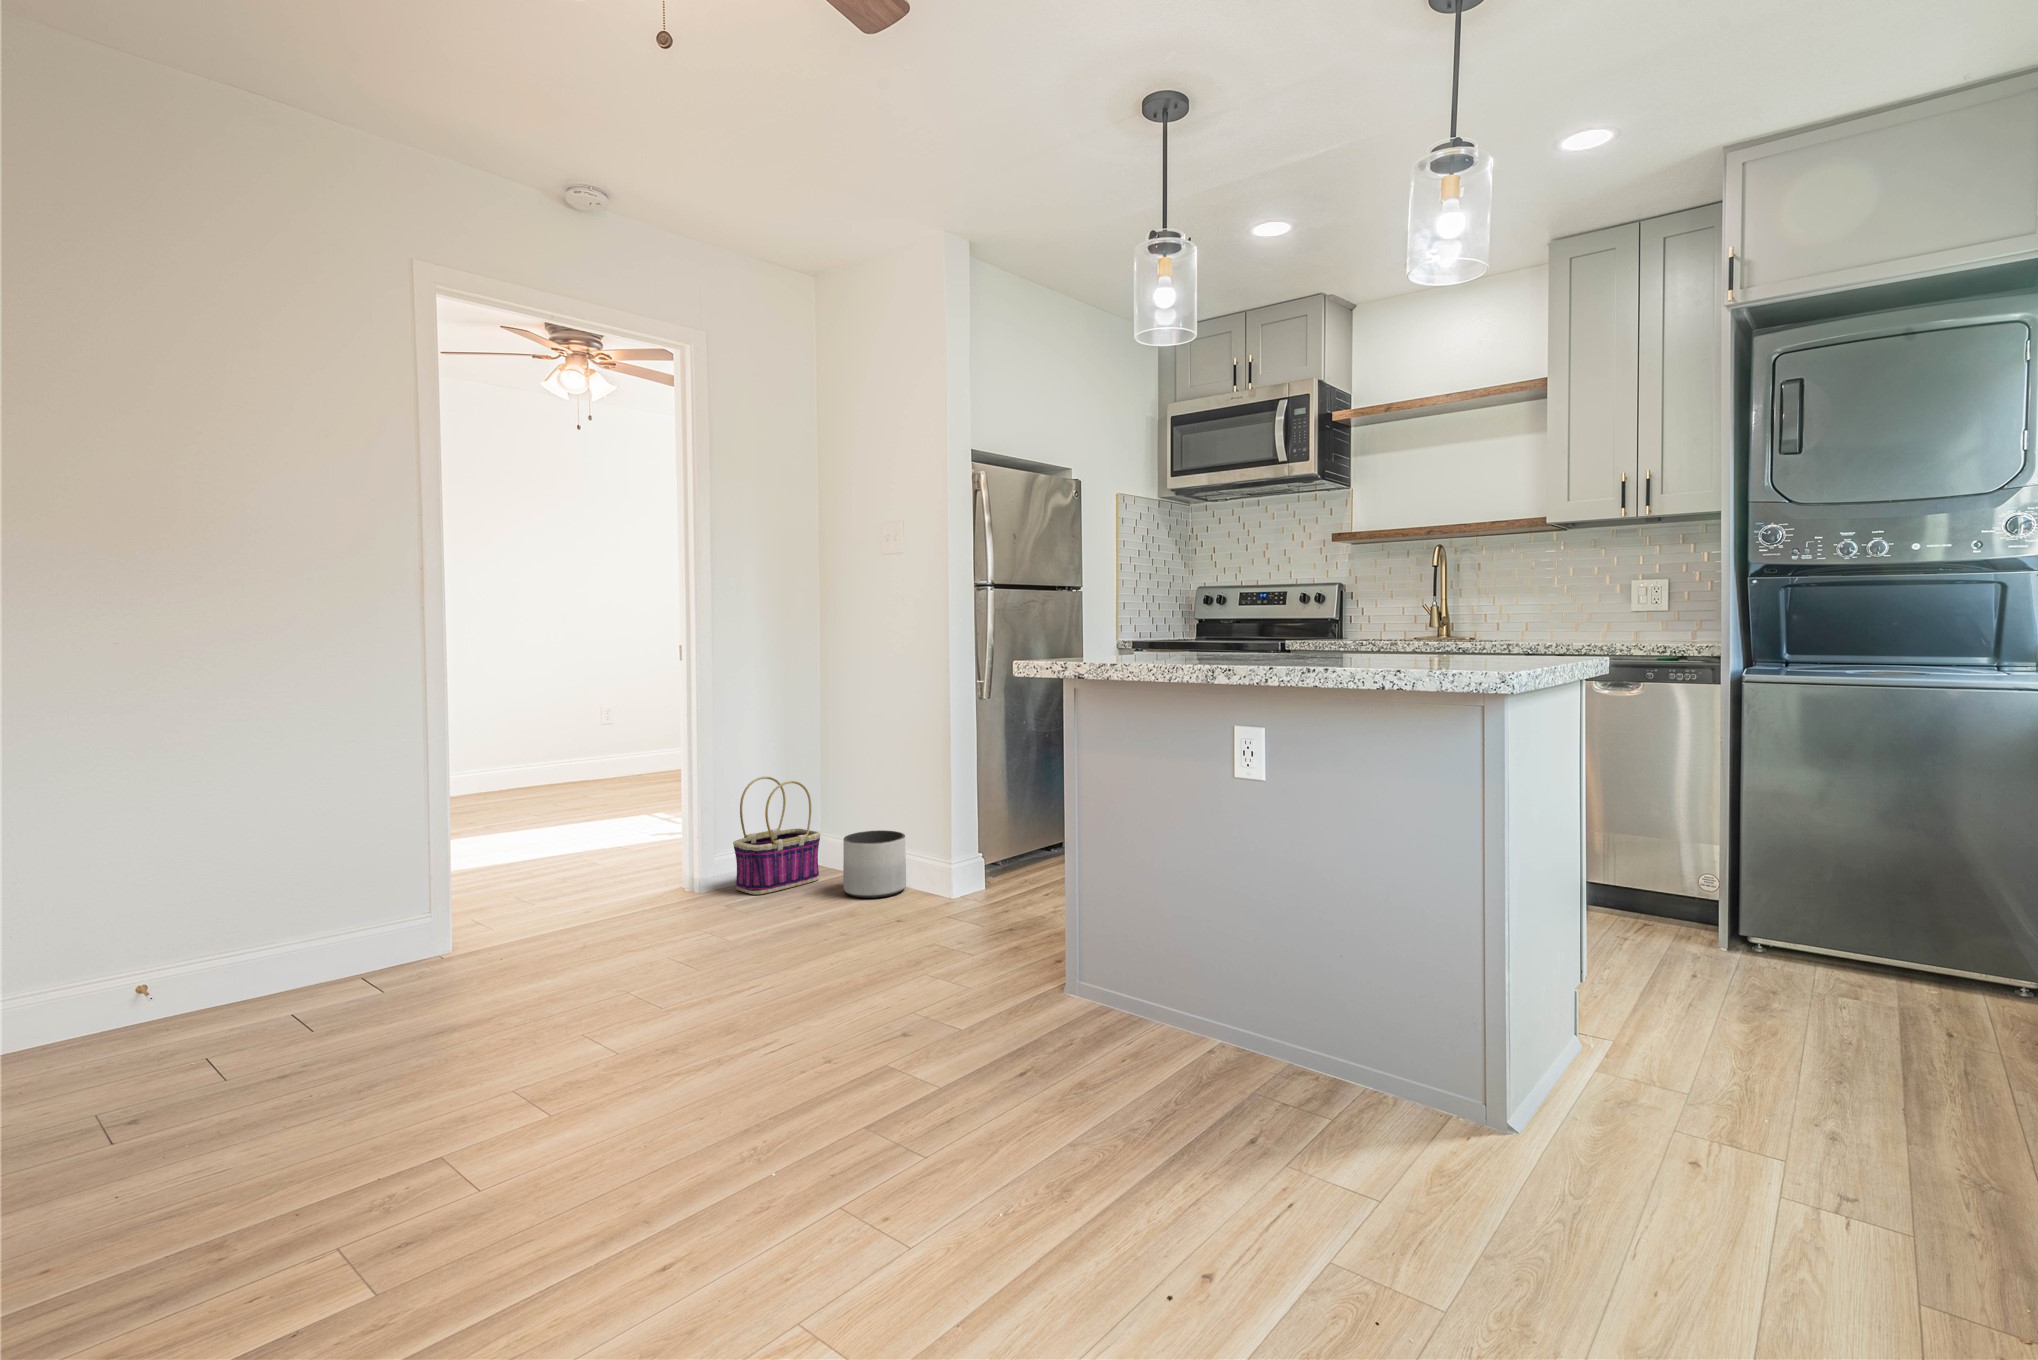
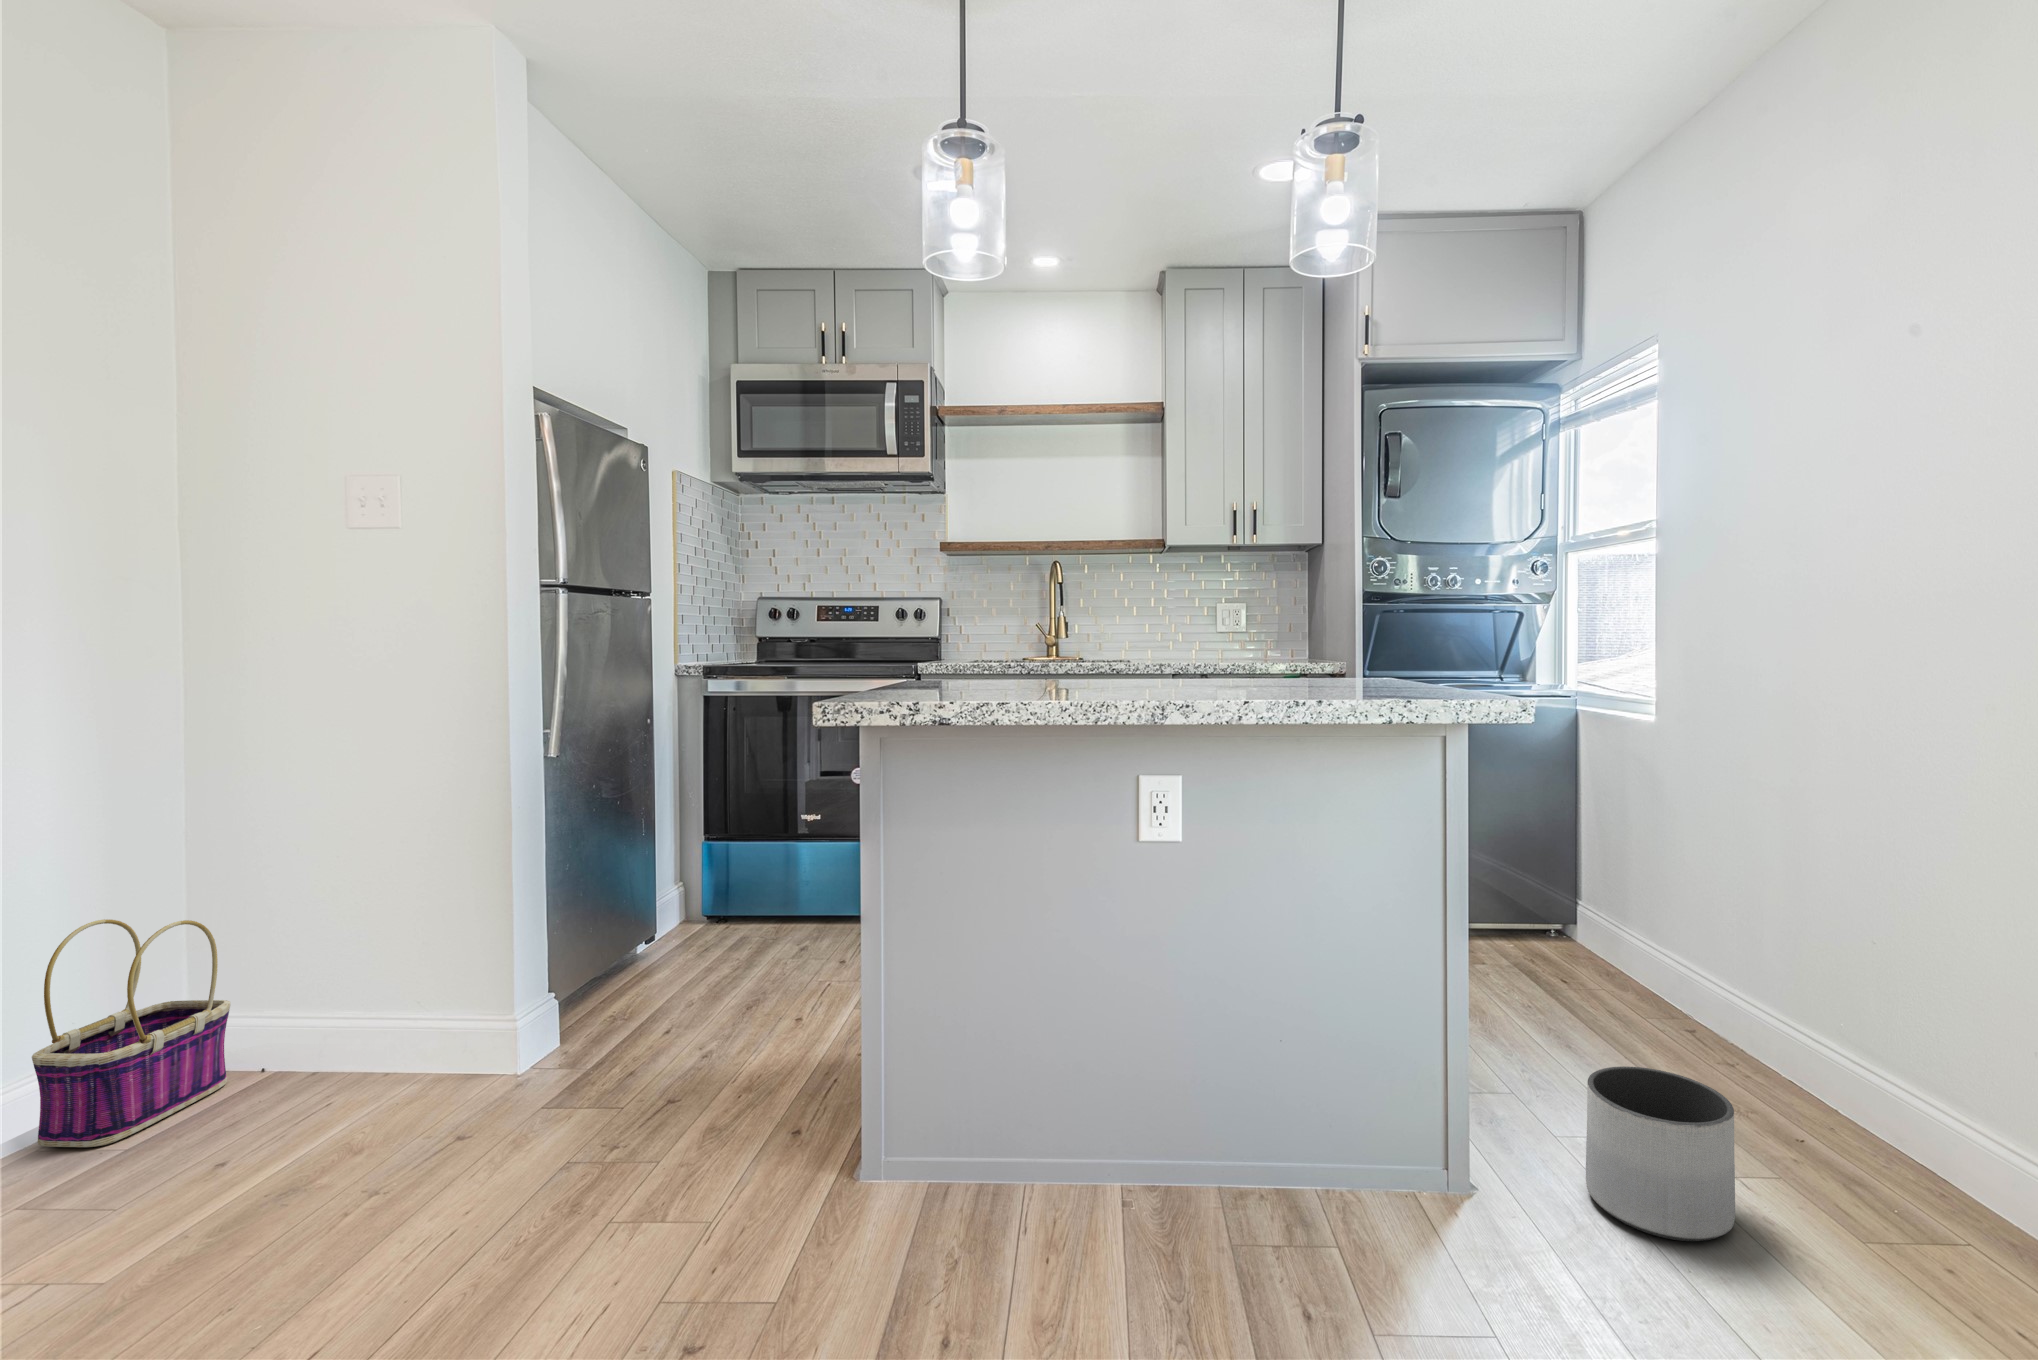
planter: present [843,830,906,898] -> present [1586,1066,1735,1241]

